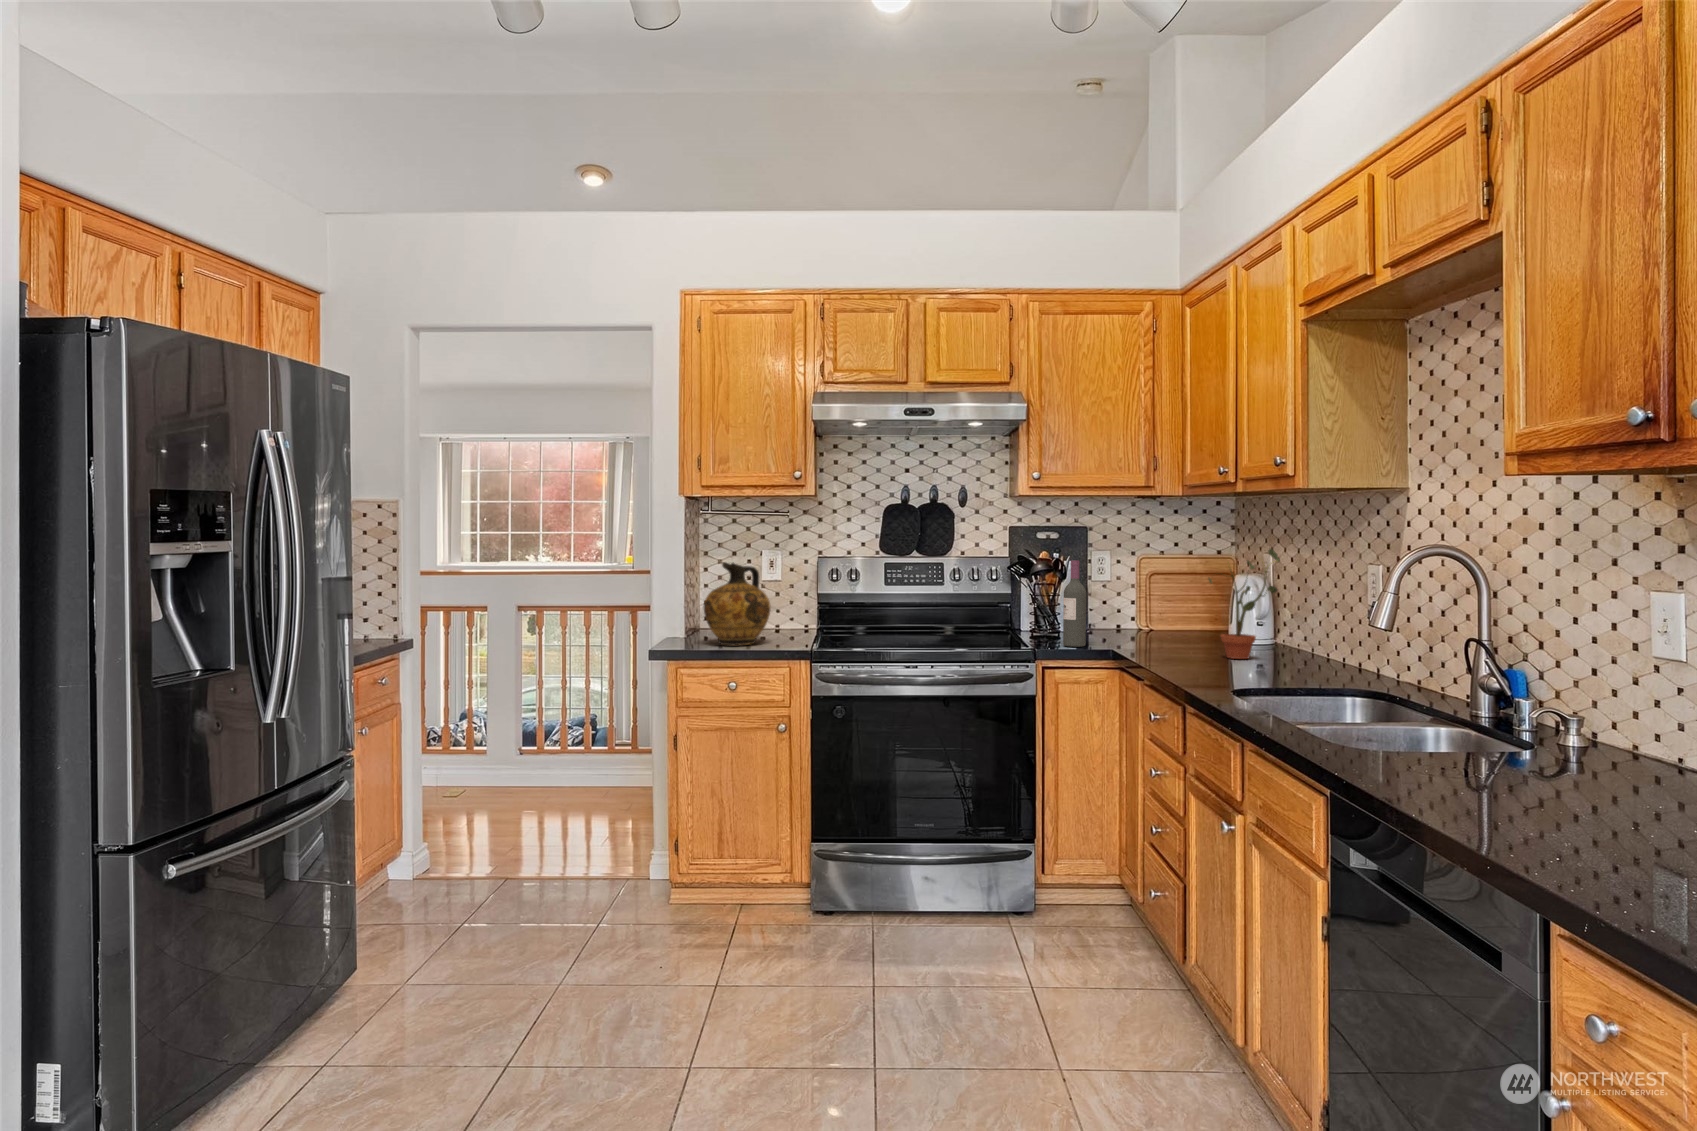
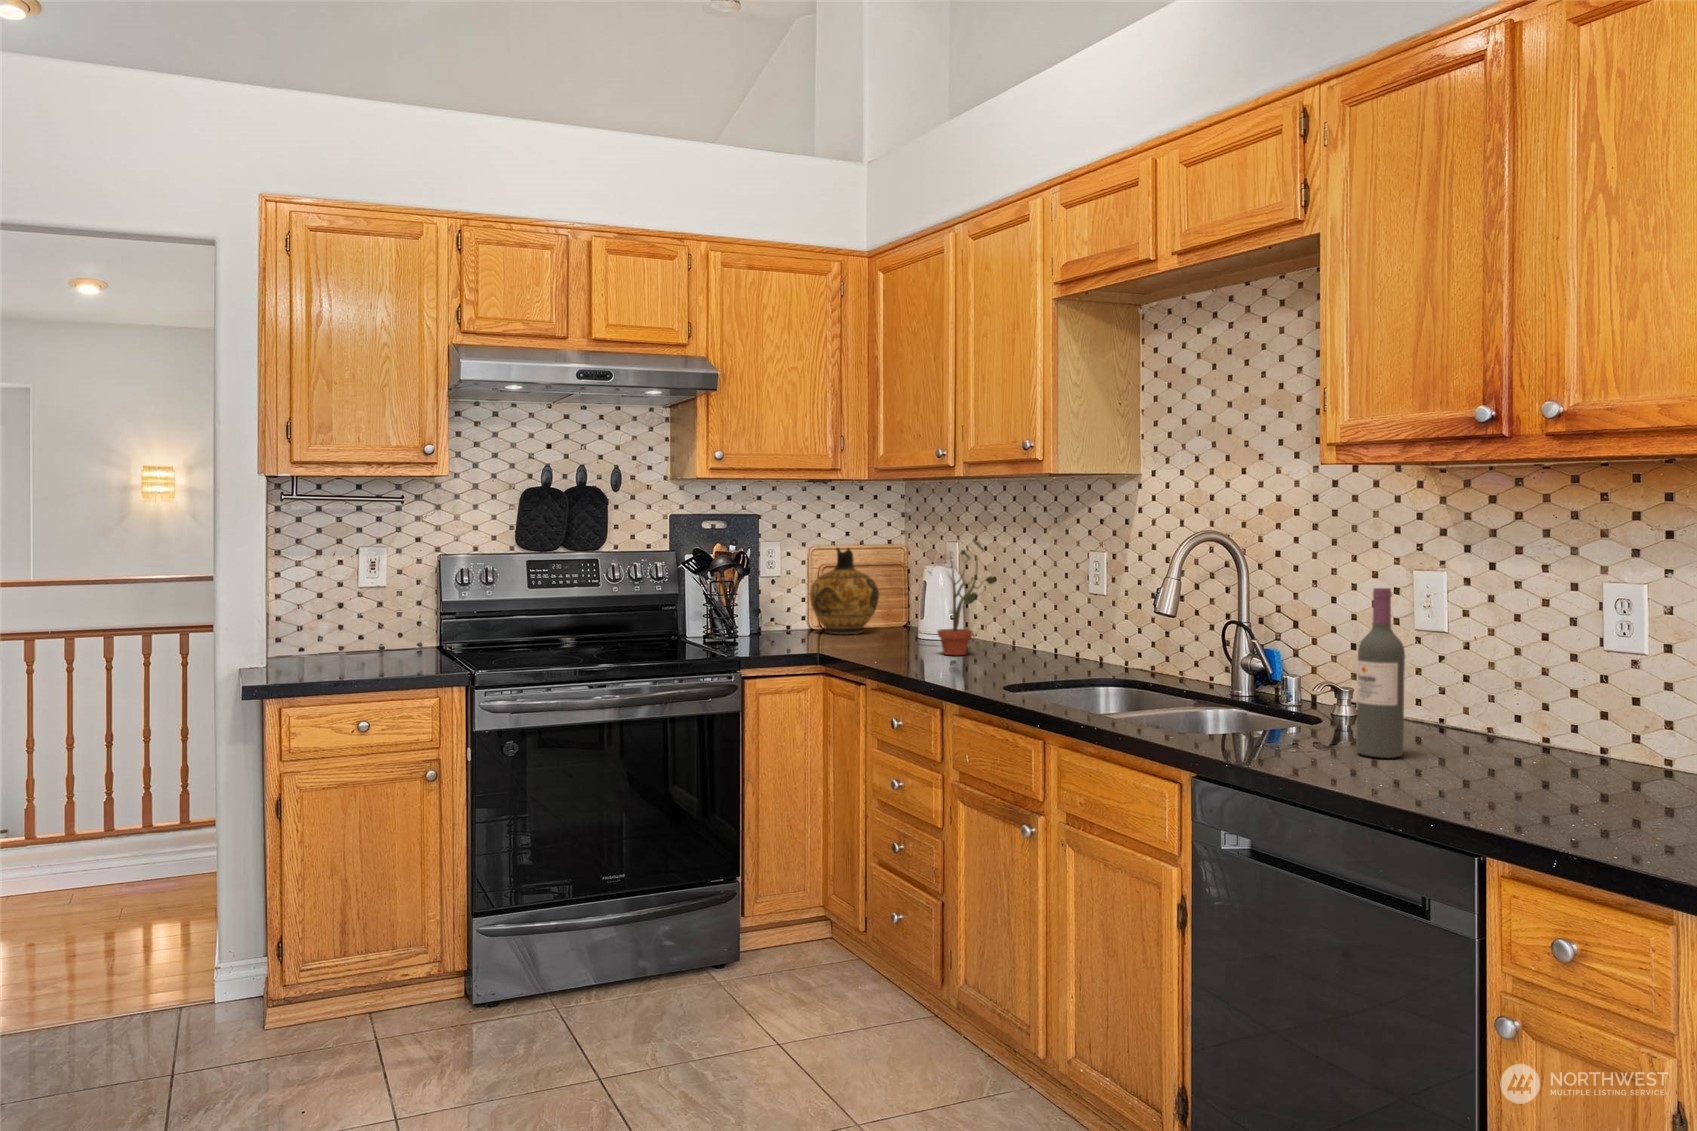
wine bottle: present [1063,560,1086,647] -> present [1356,588,1405,758]
ceramic jug: present [704,562,770,645] -> present [810,548,879,634]

